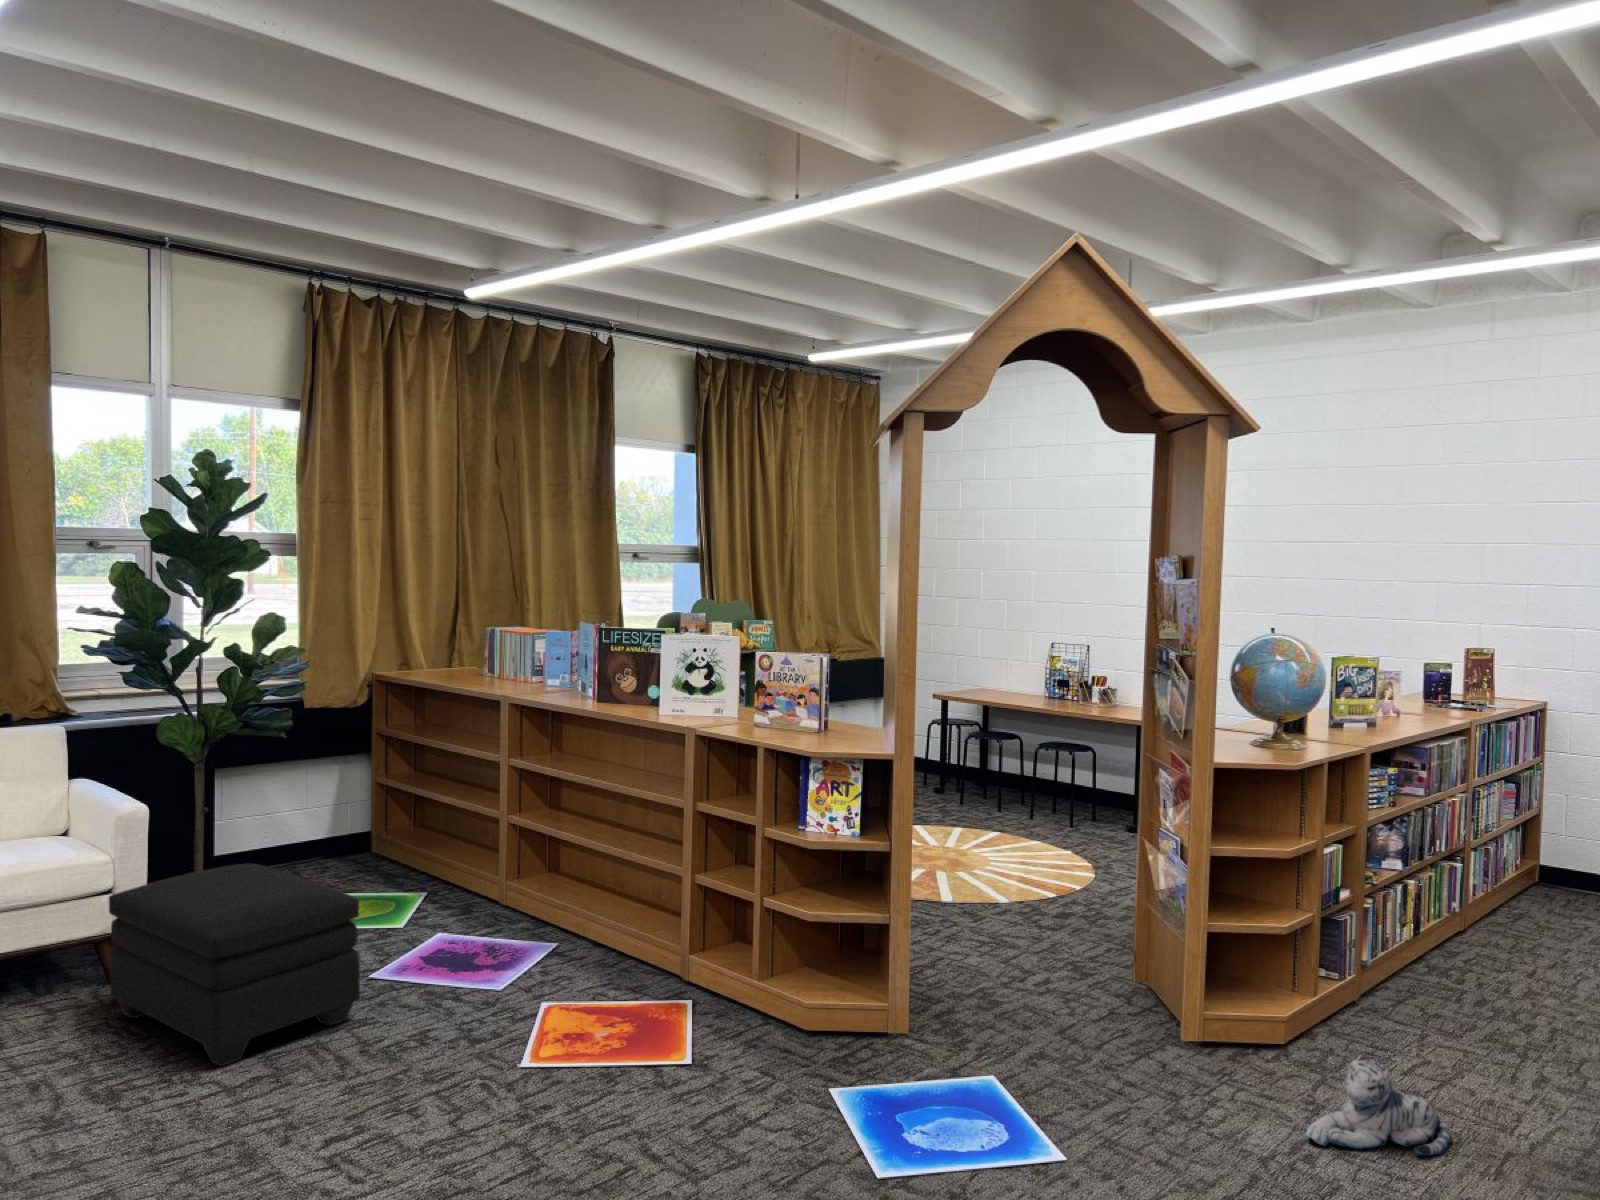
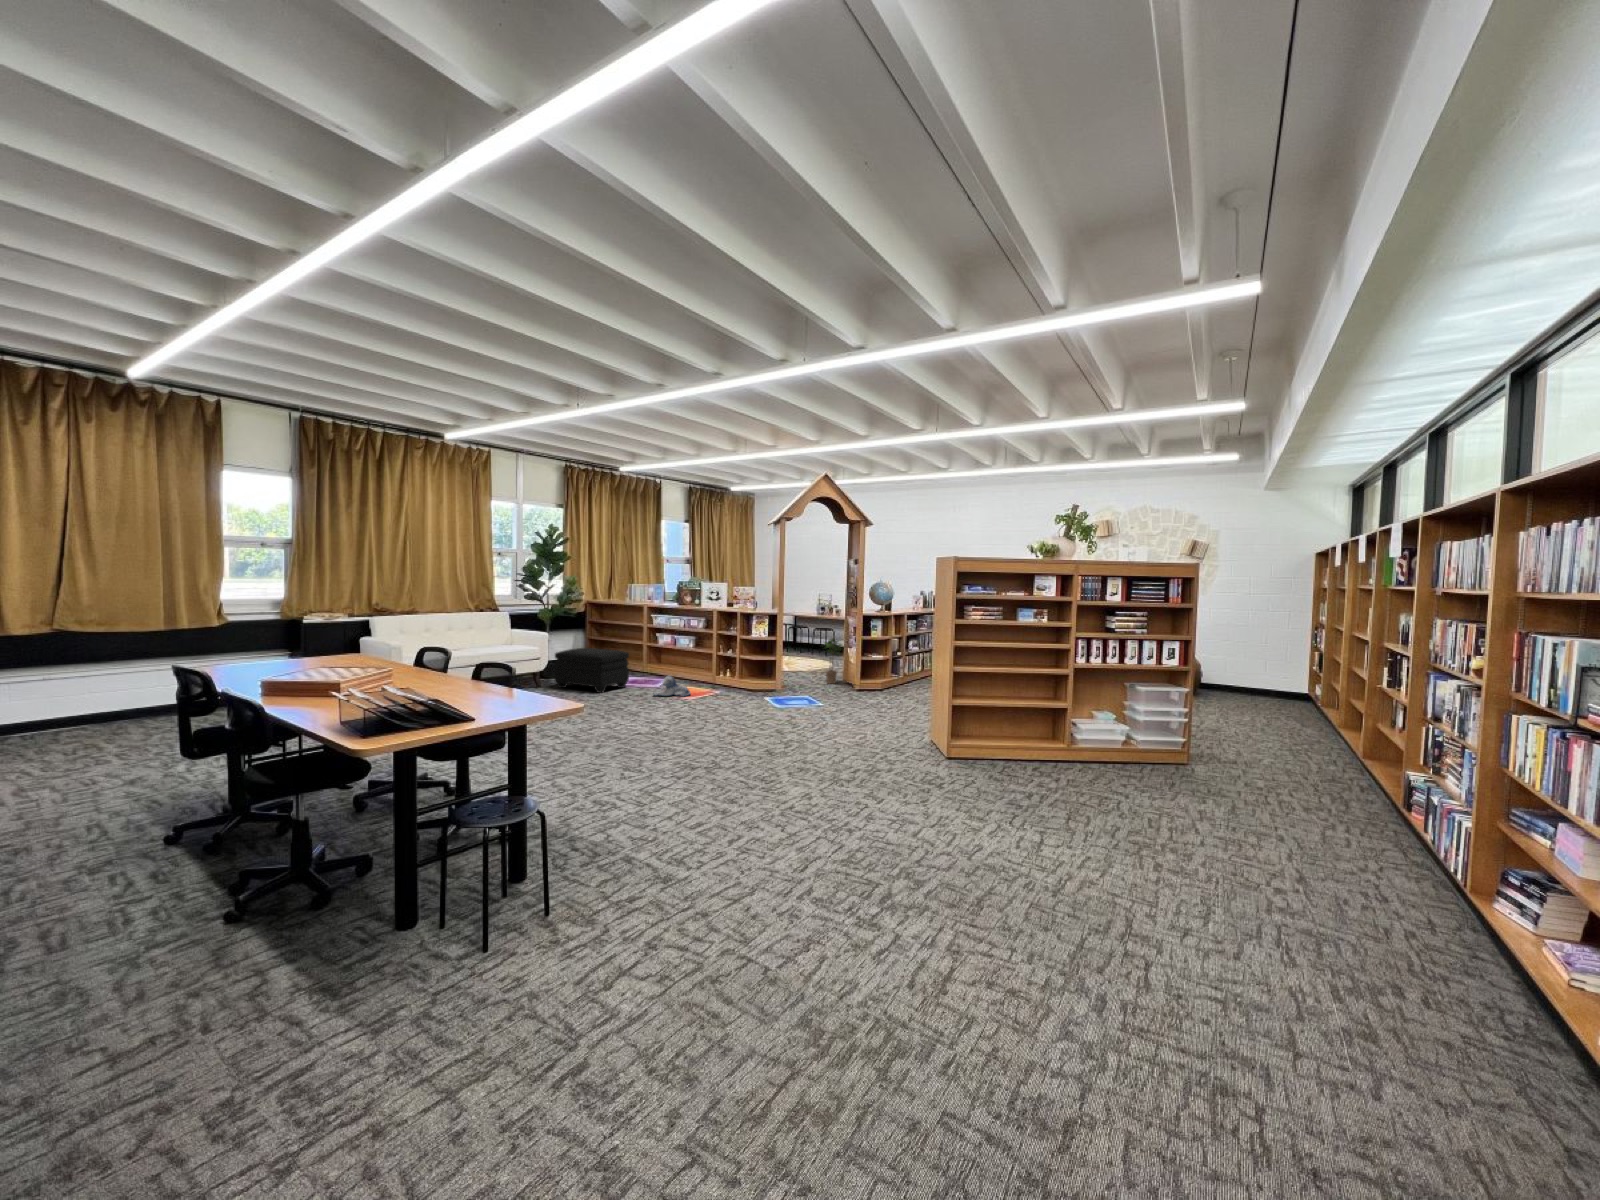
potted plant: none [1057,844,1159,1016] -> present [824,639,844,684]
plush toy: present [1306,1056,1451,1156] -> present [653,676,691,696]

